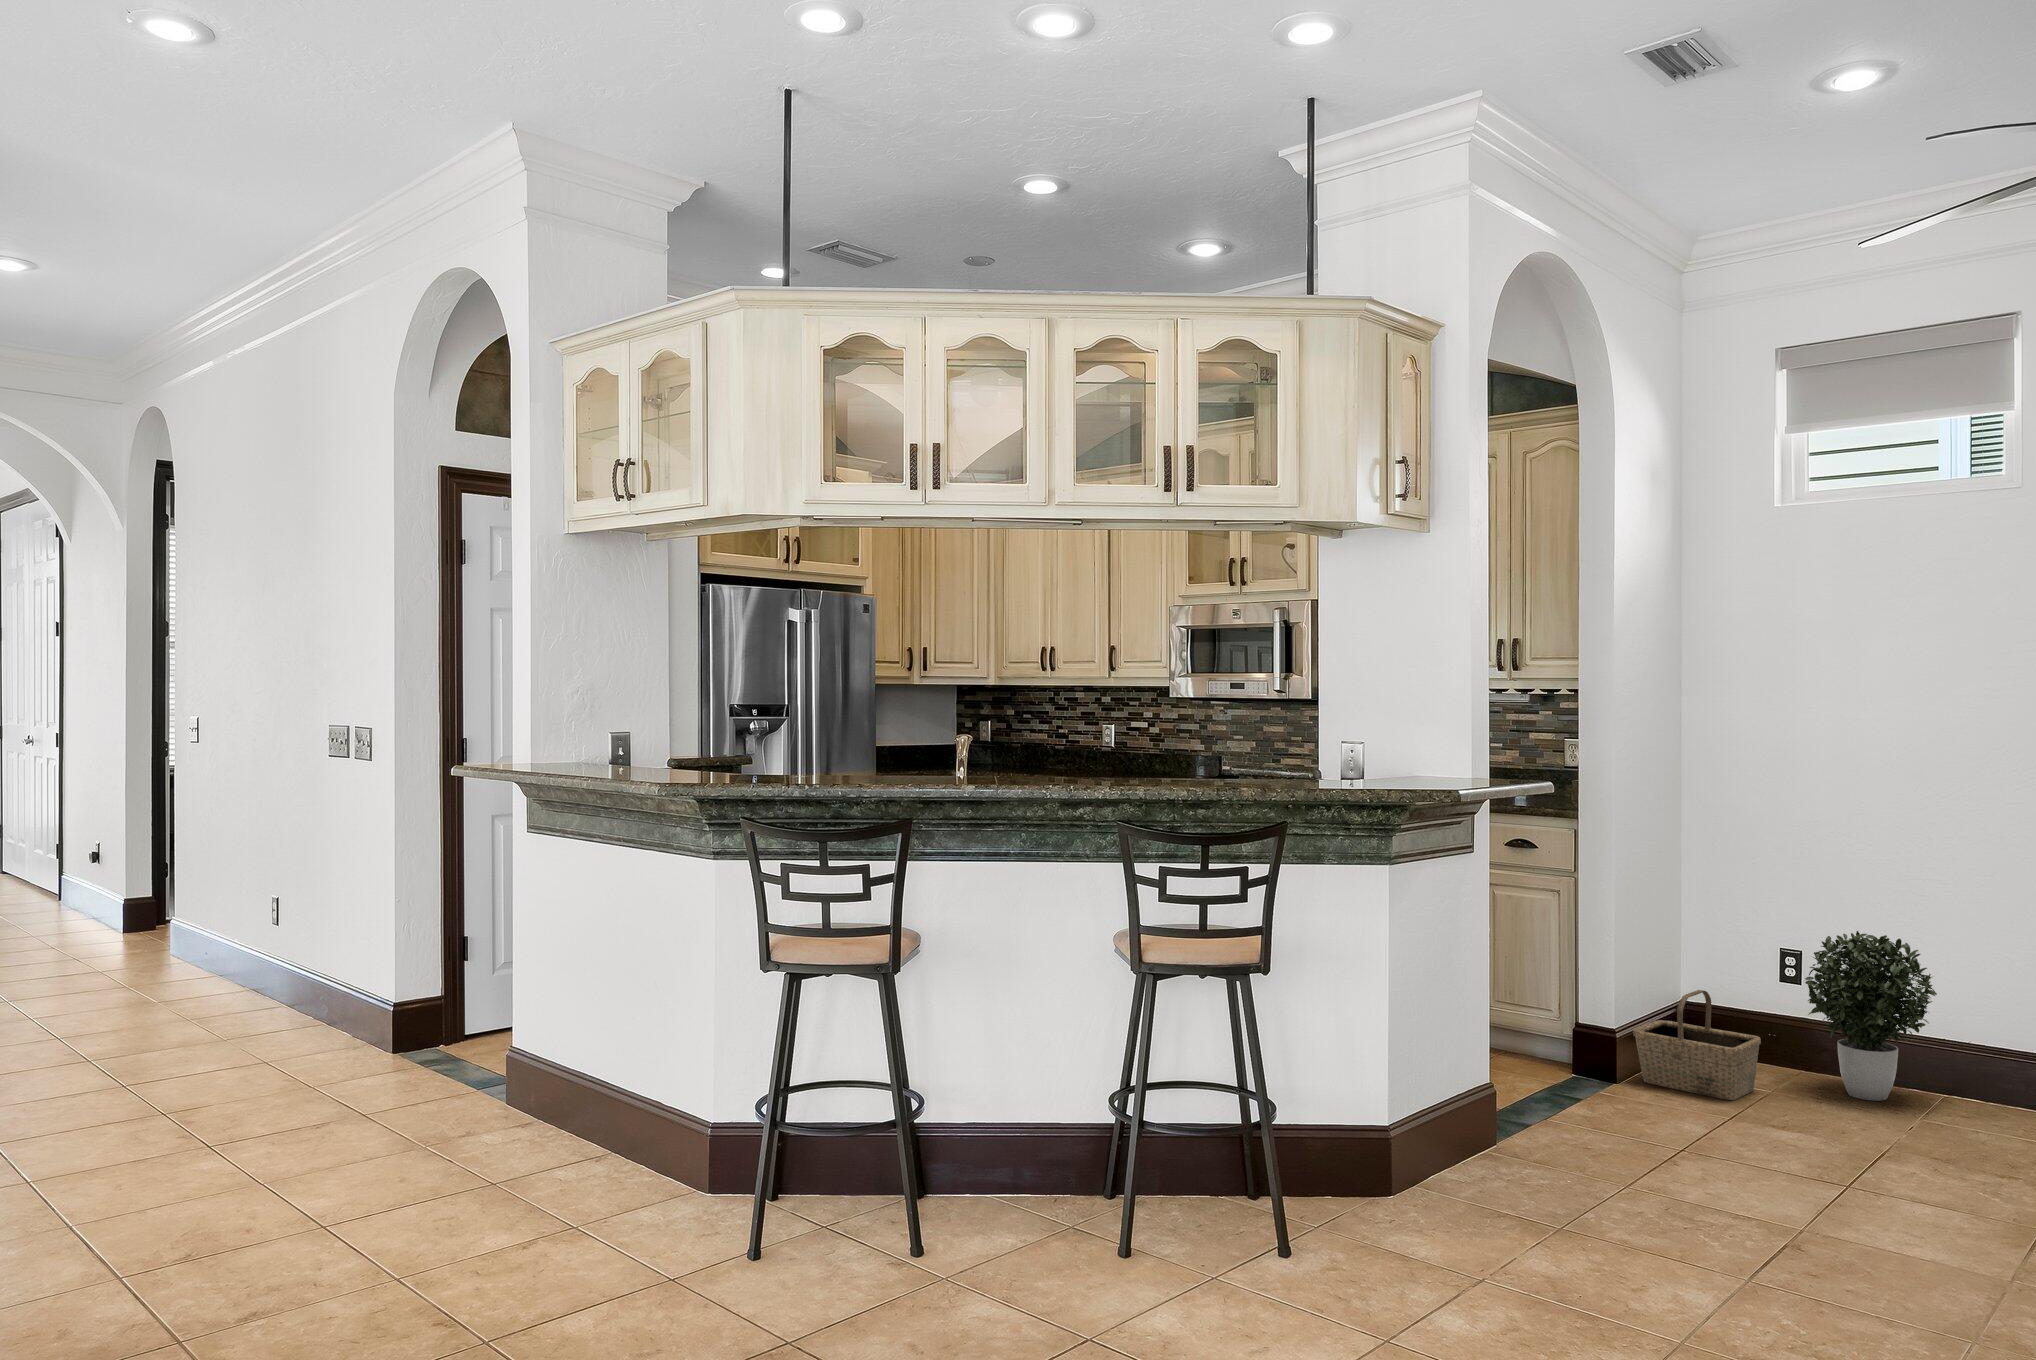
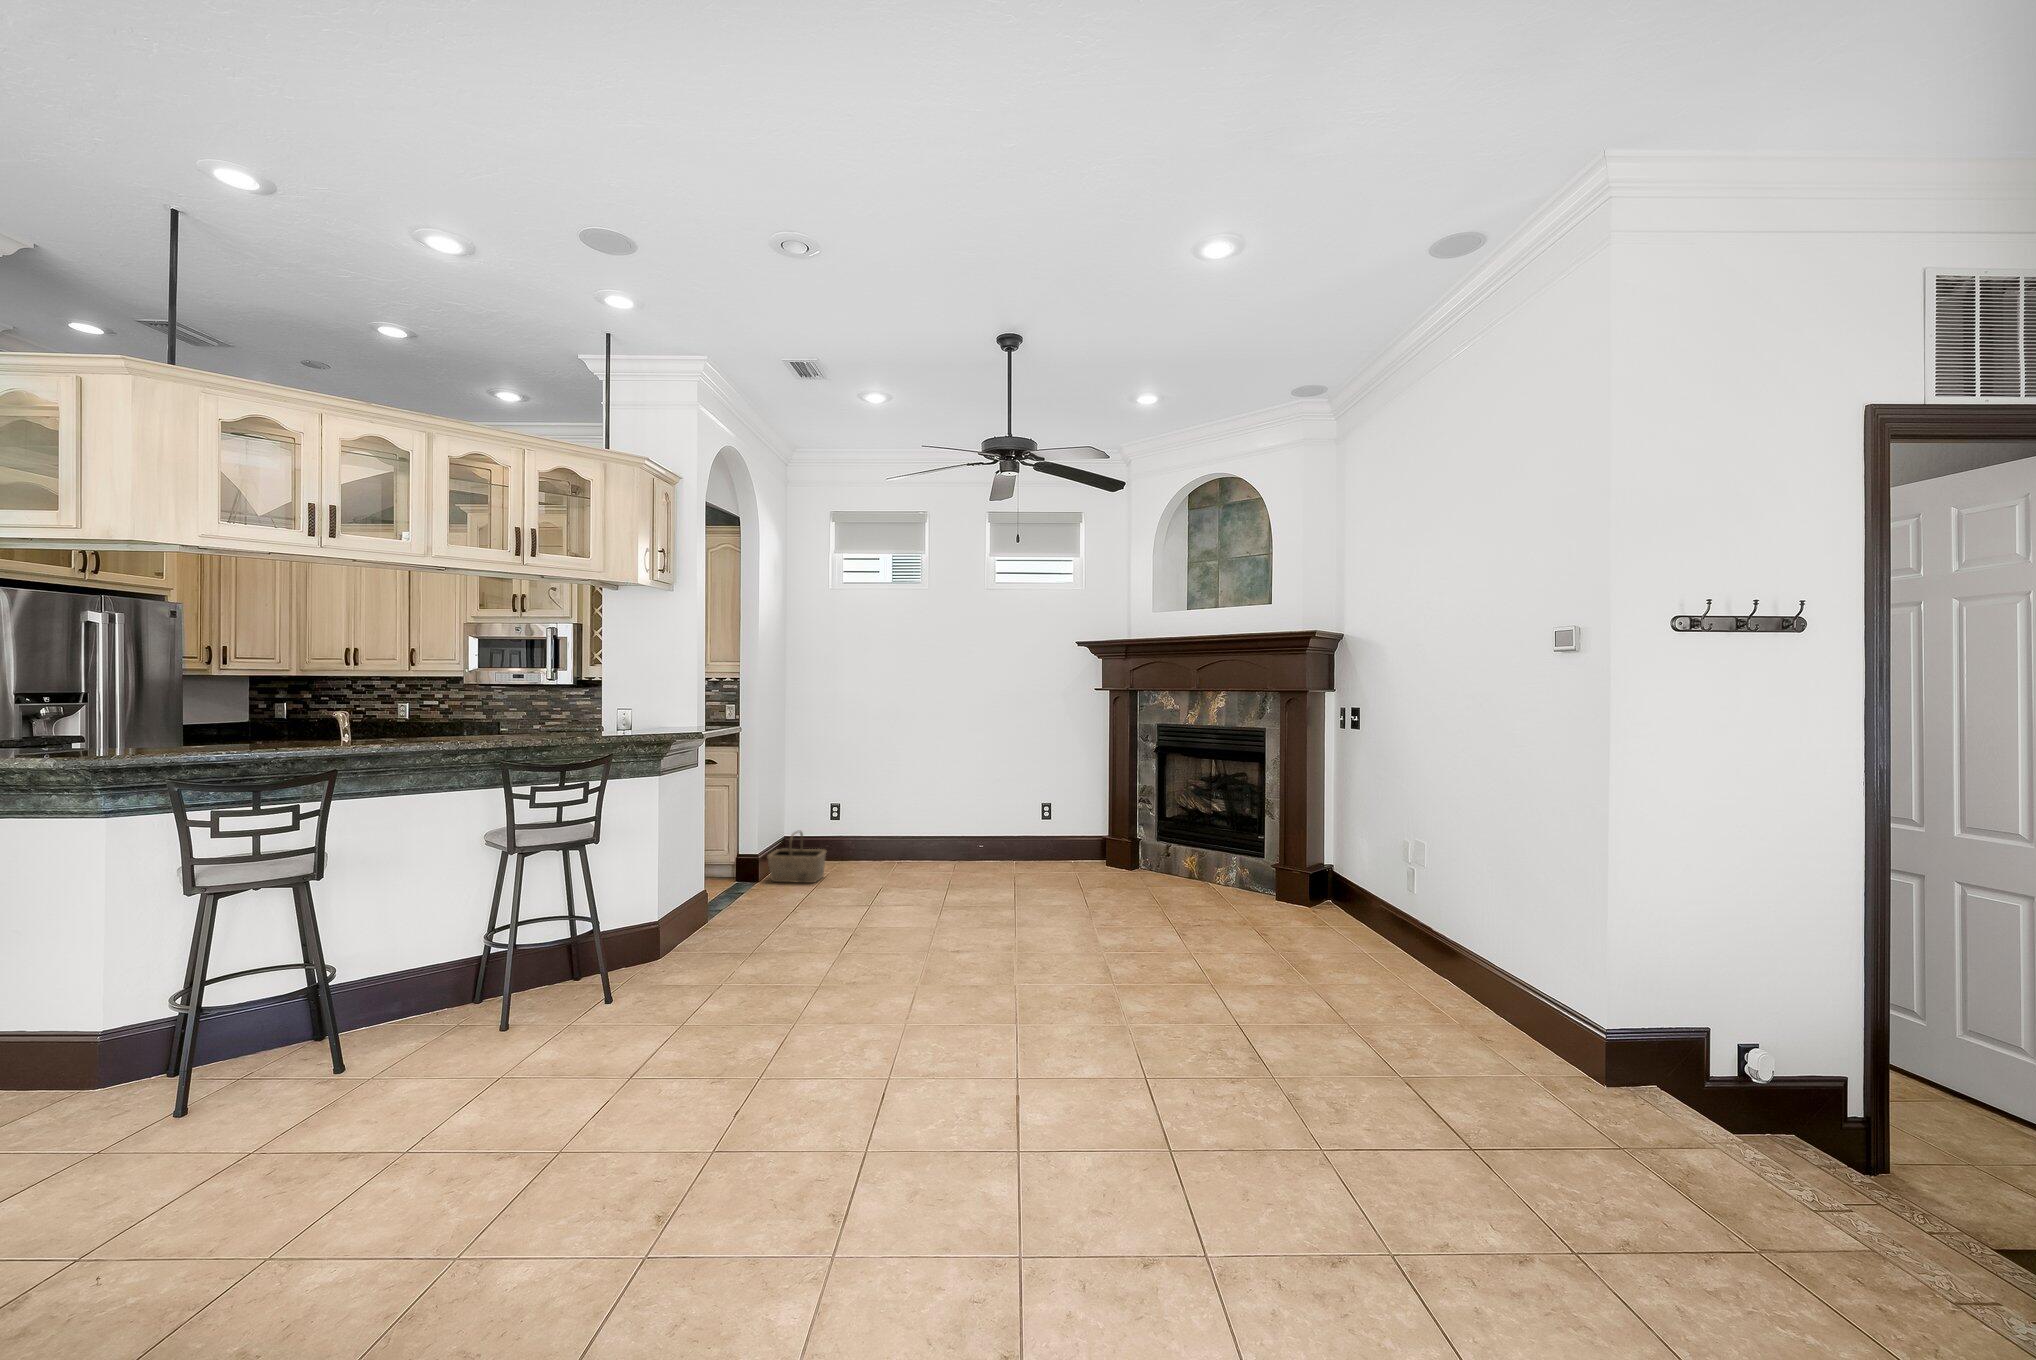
potted plant: present [1805,931,1937,1101] -> none [846,793,899,872]

